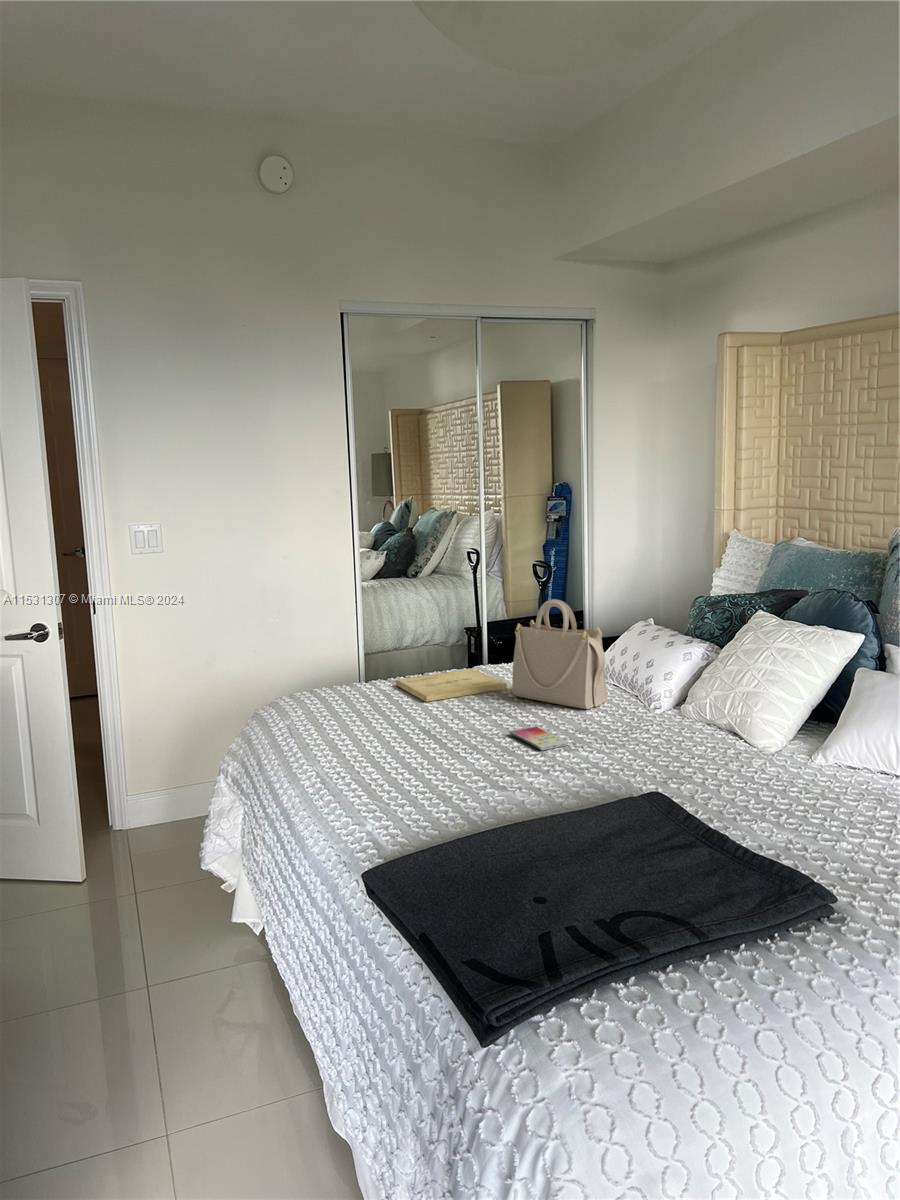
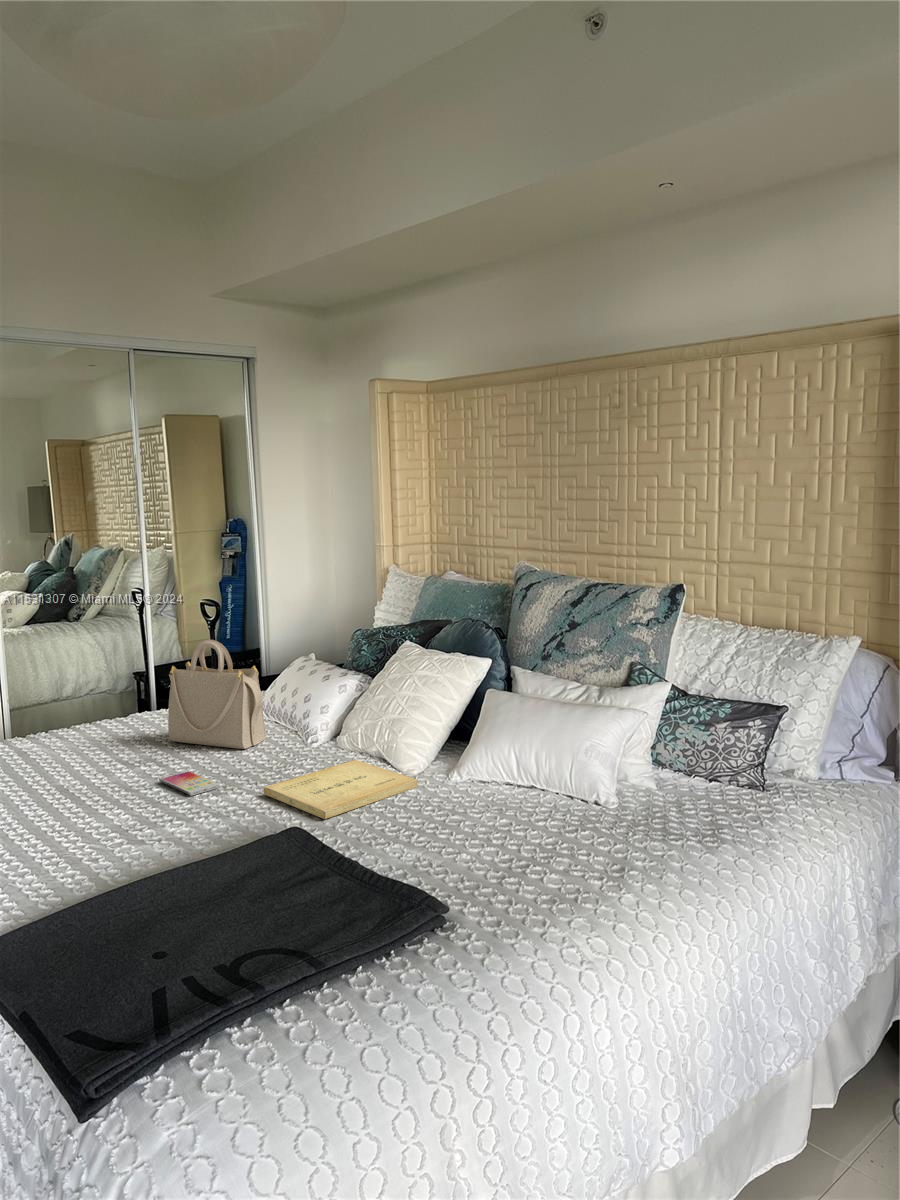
book: present [396,669,507,702] -> present [264,760,418,819]

